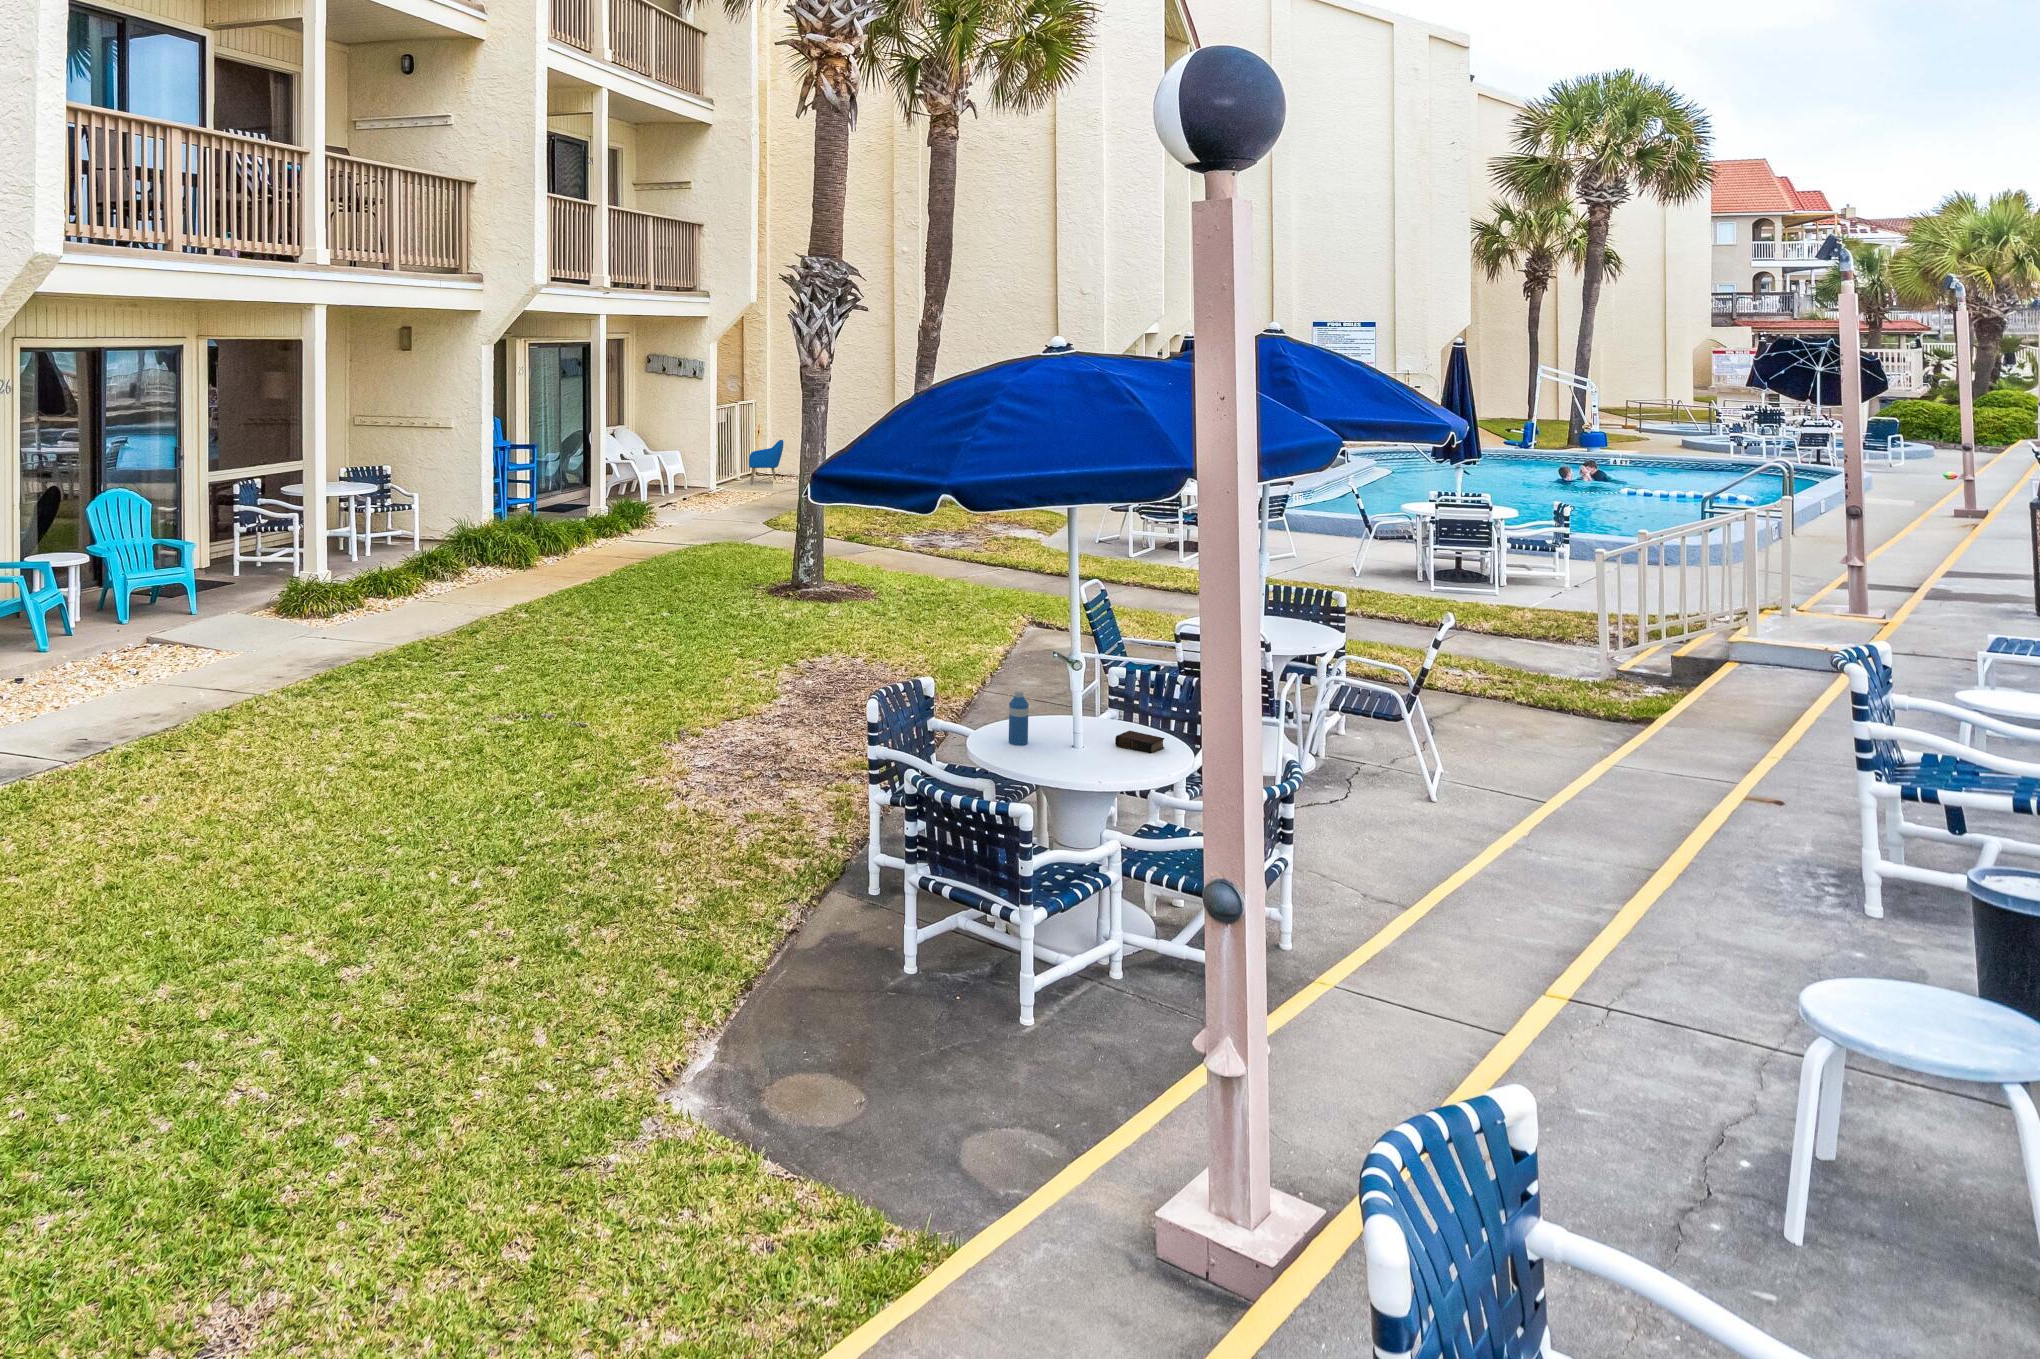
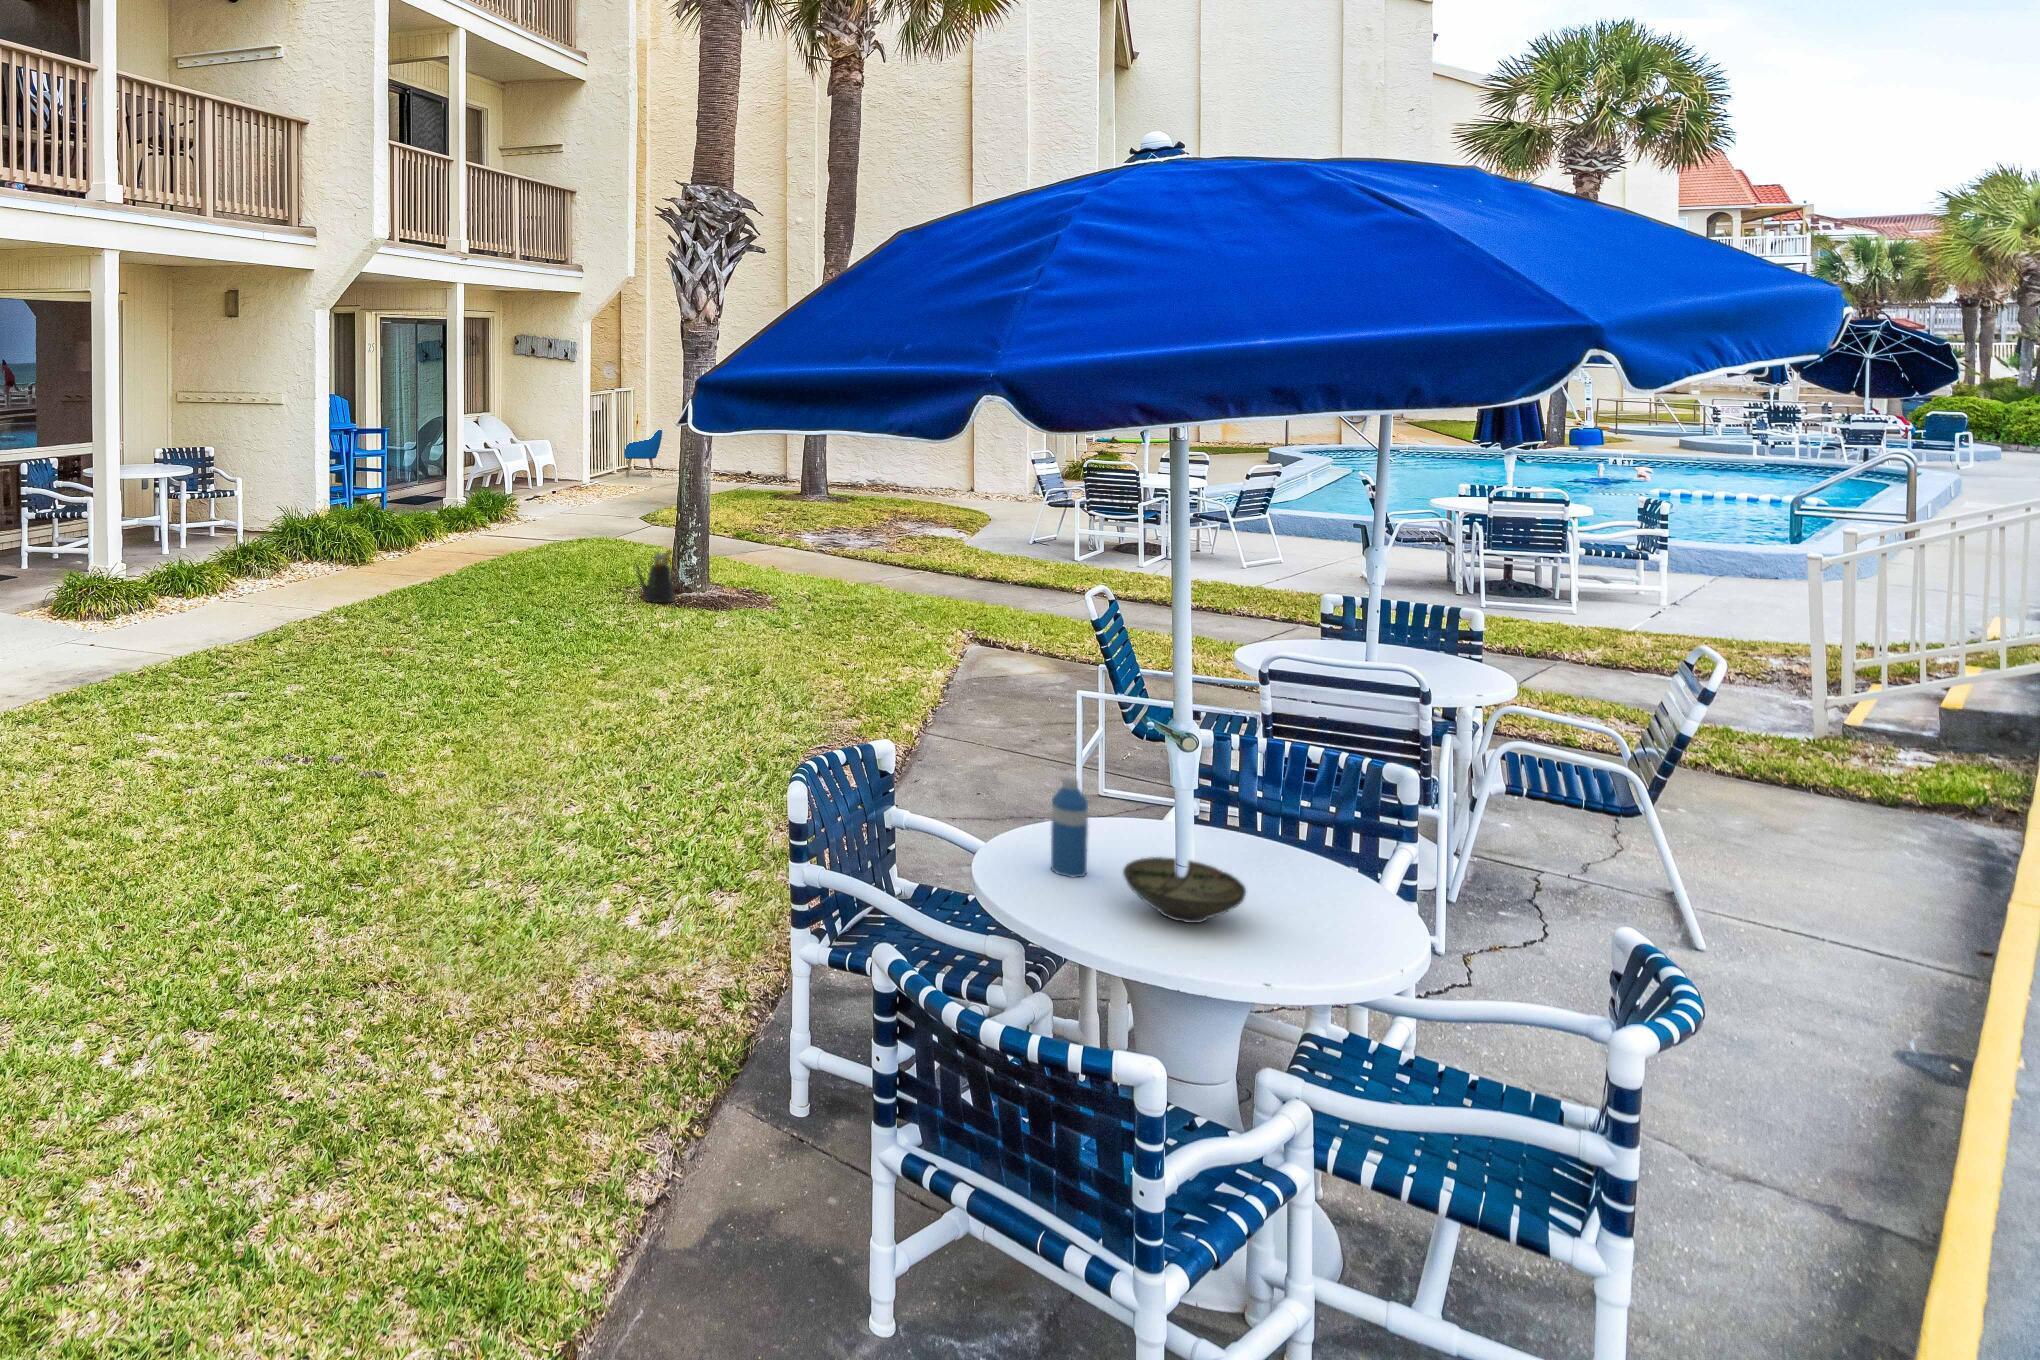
watering can: none [764,553,802,599] -> present [636,551,674,603]
bowl: none [1040,731,1100,761] -> present [1123,857,1246,923]
book: present [1115,731,1164,753] -> none [1255,854,1353,907]

